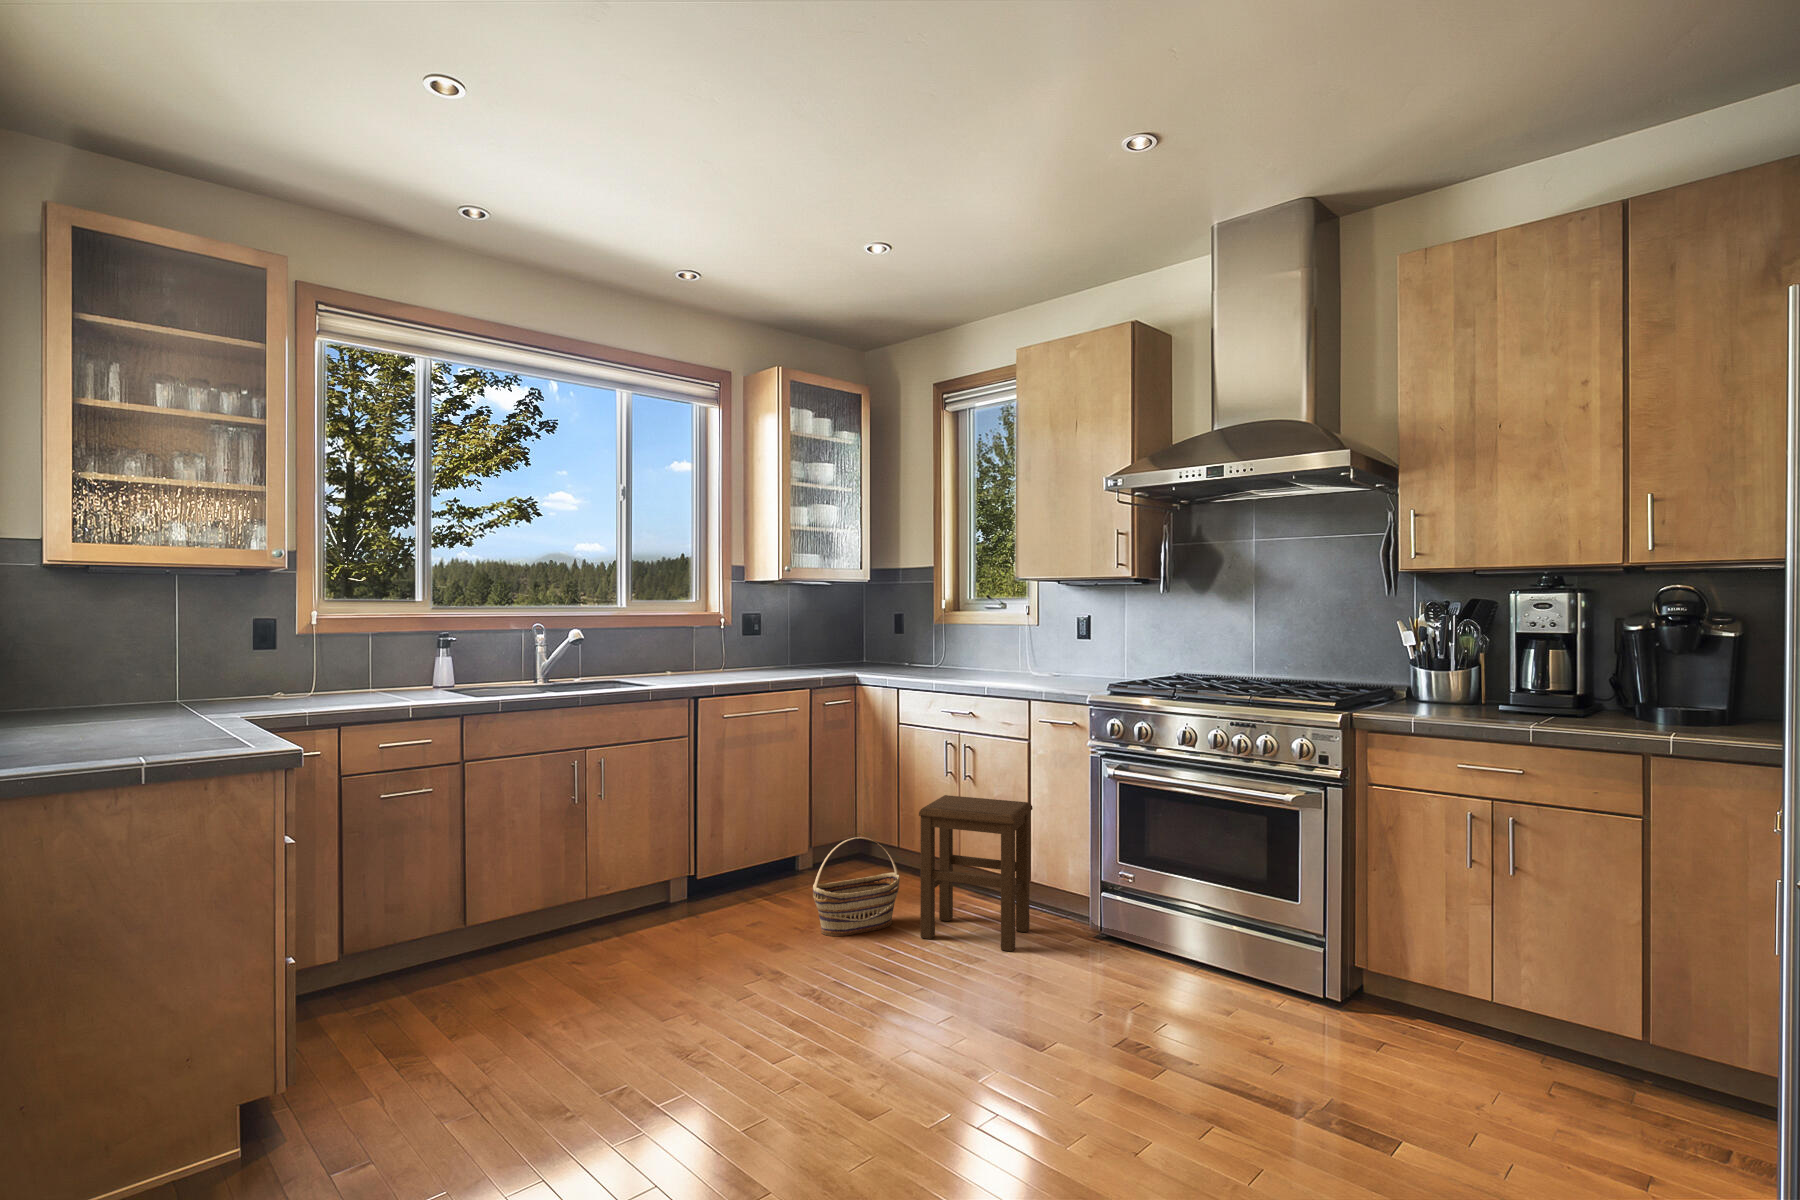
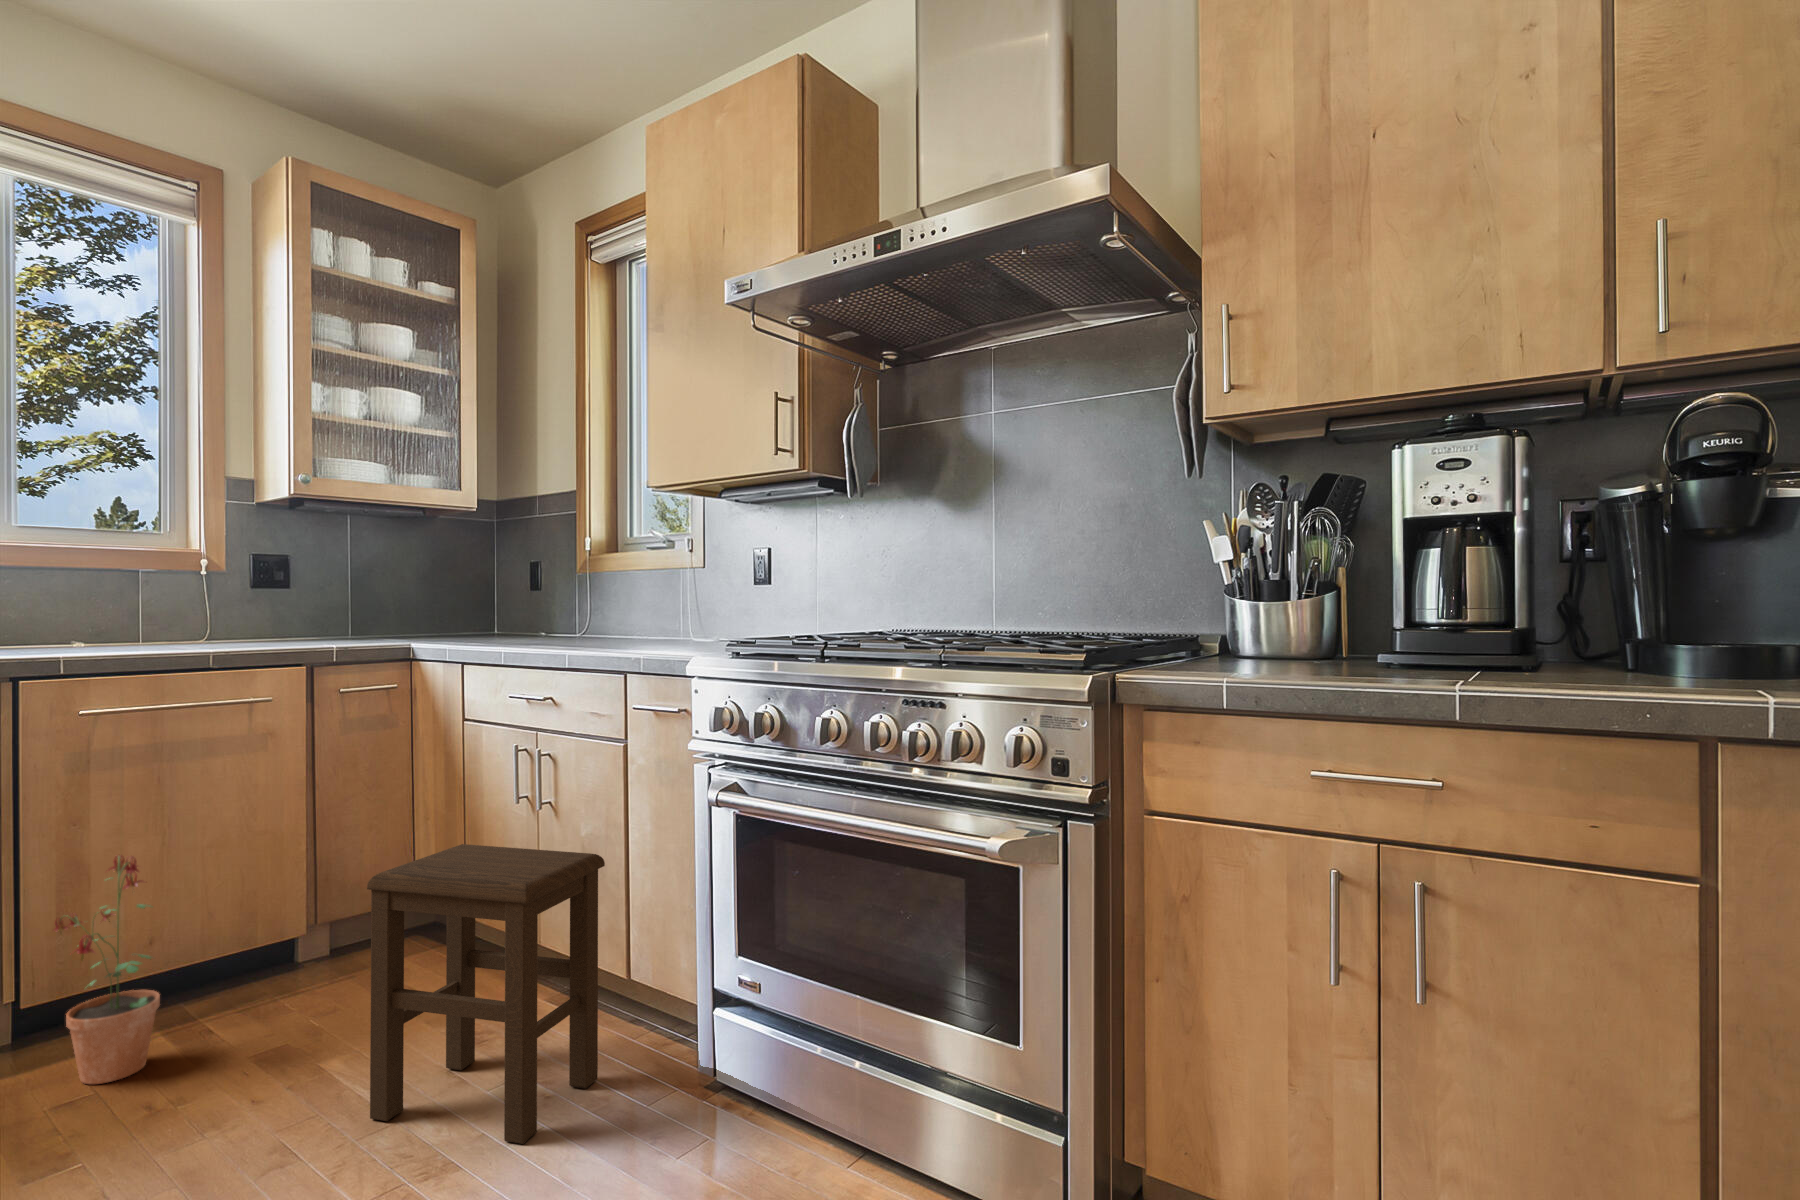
potted plant: none [726,795,783,917] -> present [54,855,160,1084]
basket: present [813,837,900,936] -> none [158,930,368,1127]

